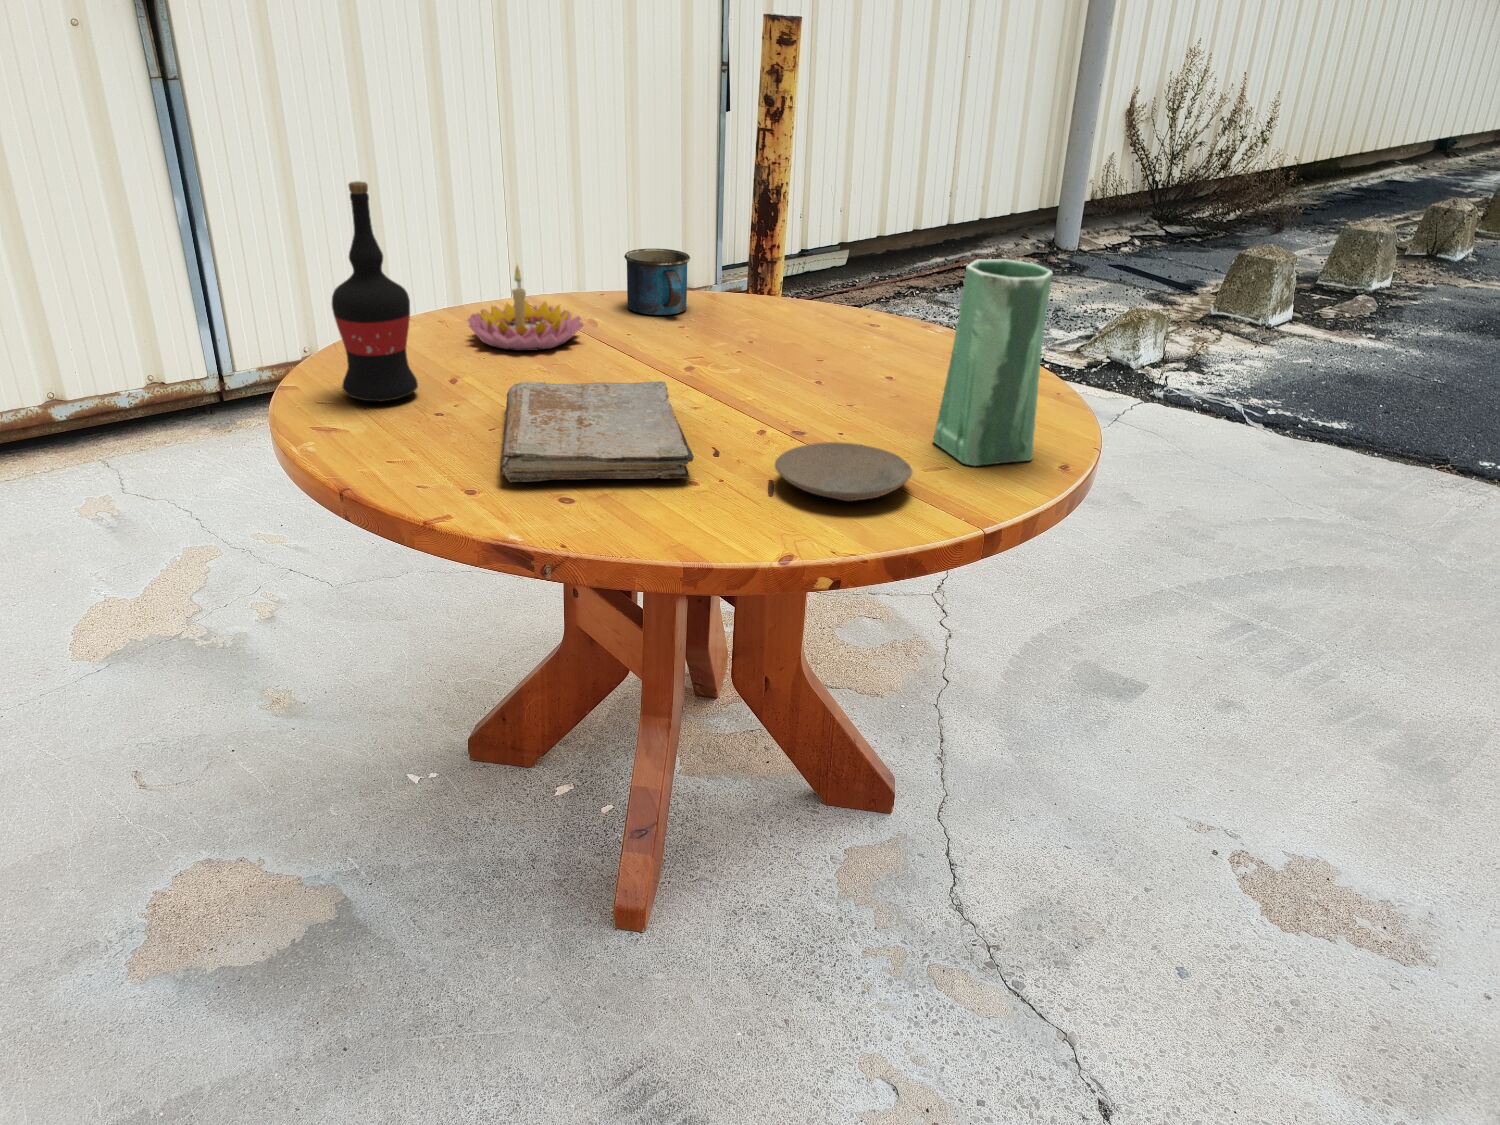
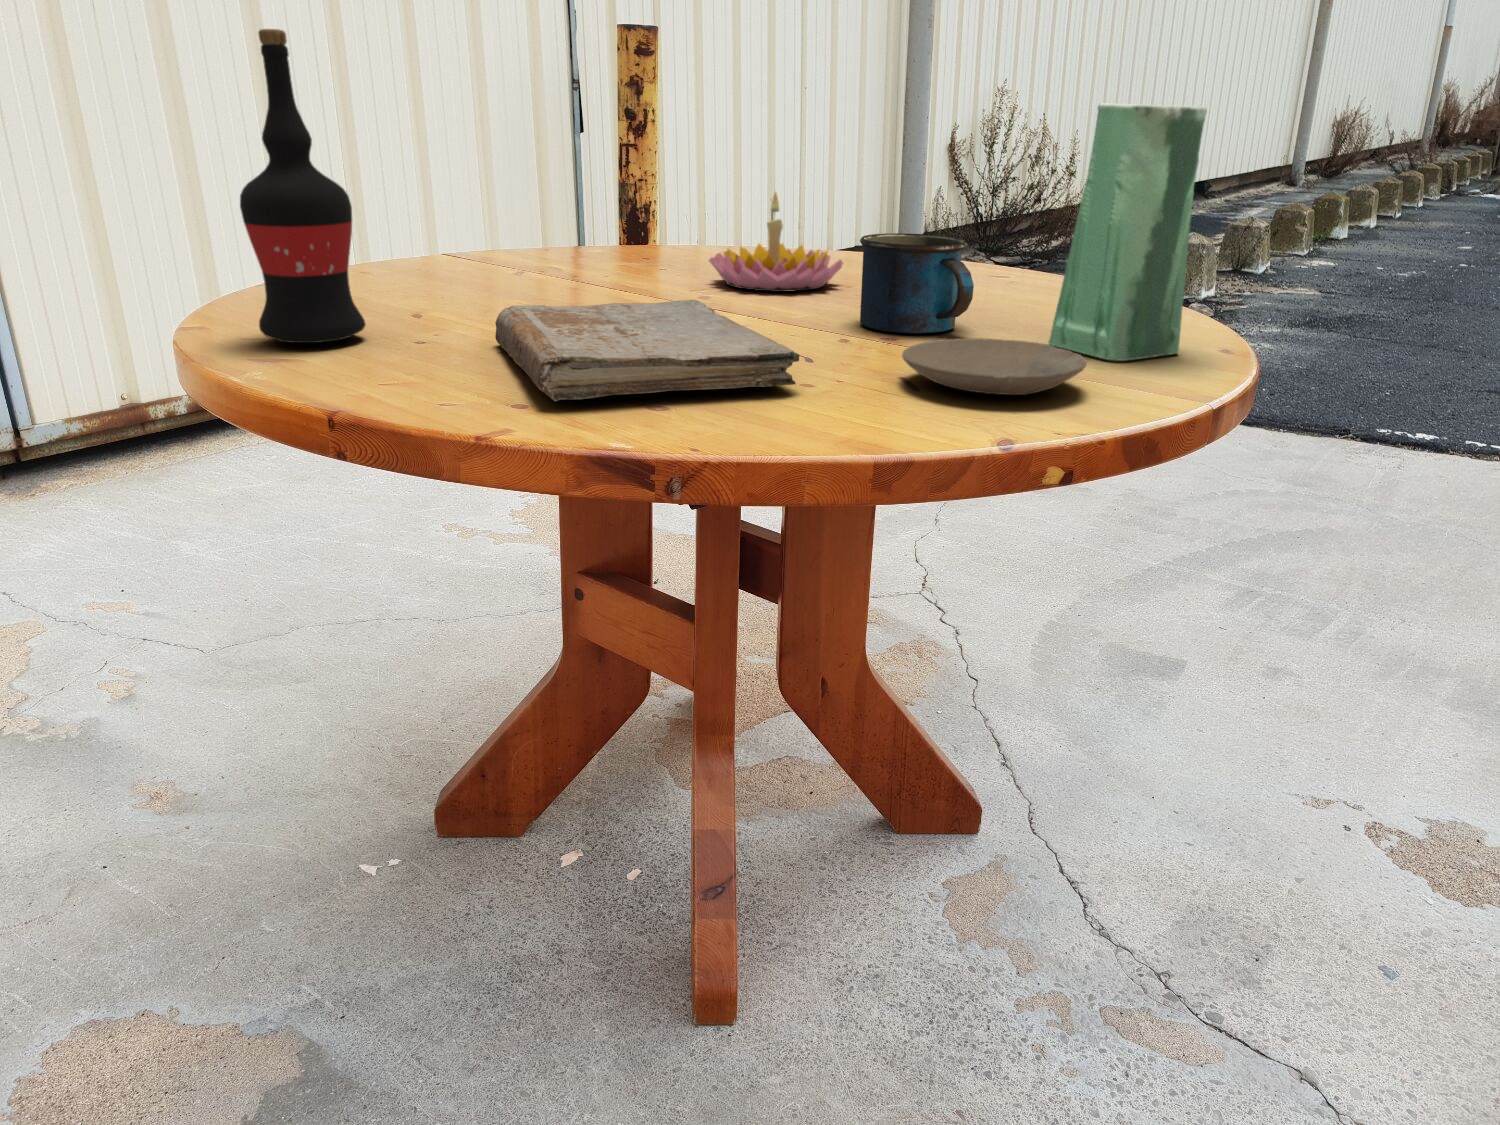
mug: present [624,249,690,315] -> present [860,233,974,333]
candle holder: present [467,265,583,351] -> present [709,192,843,292]

